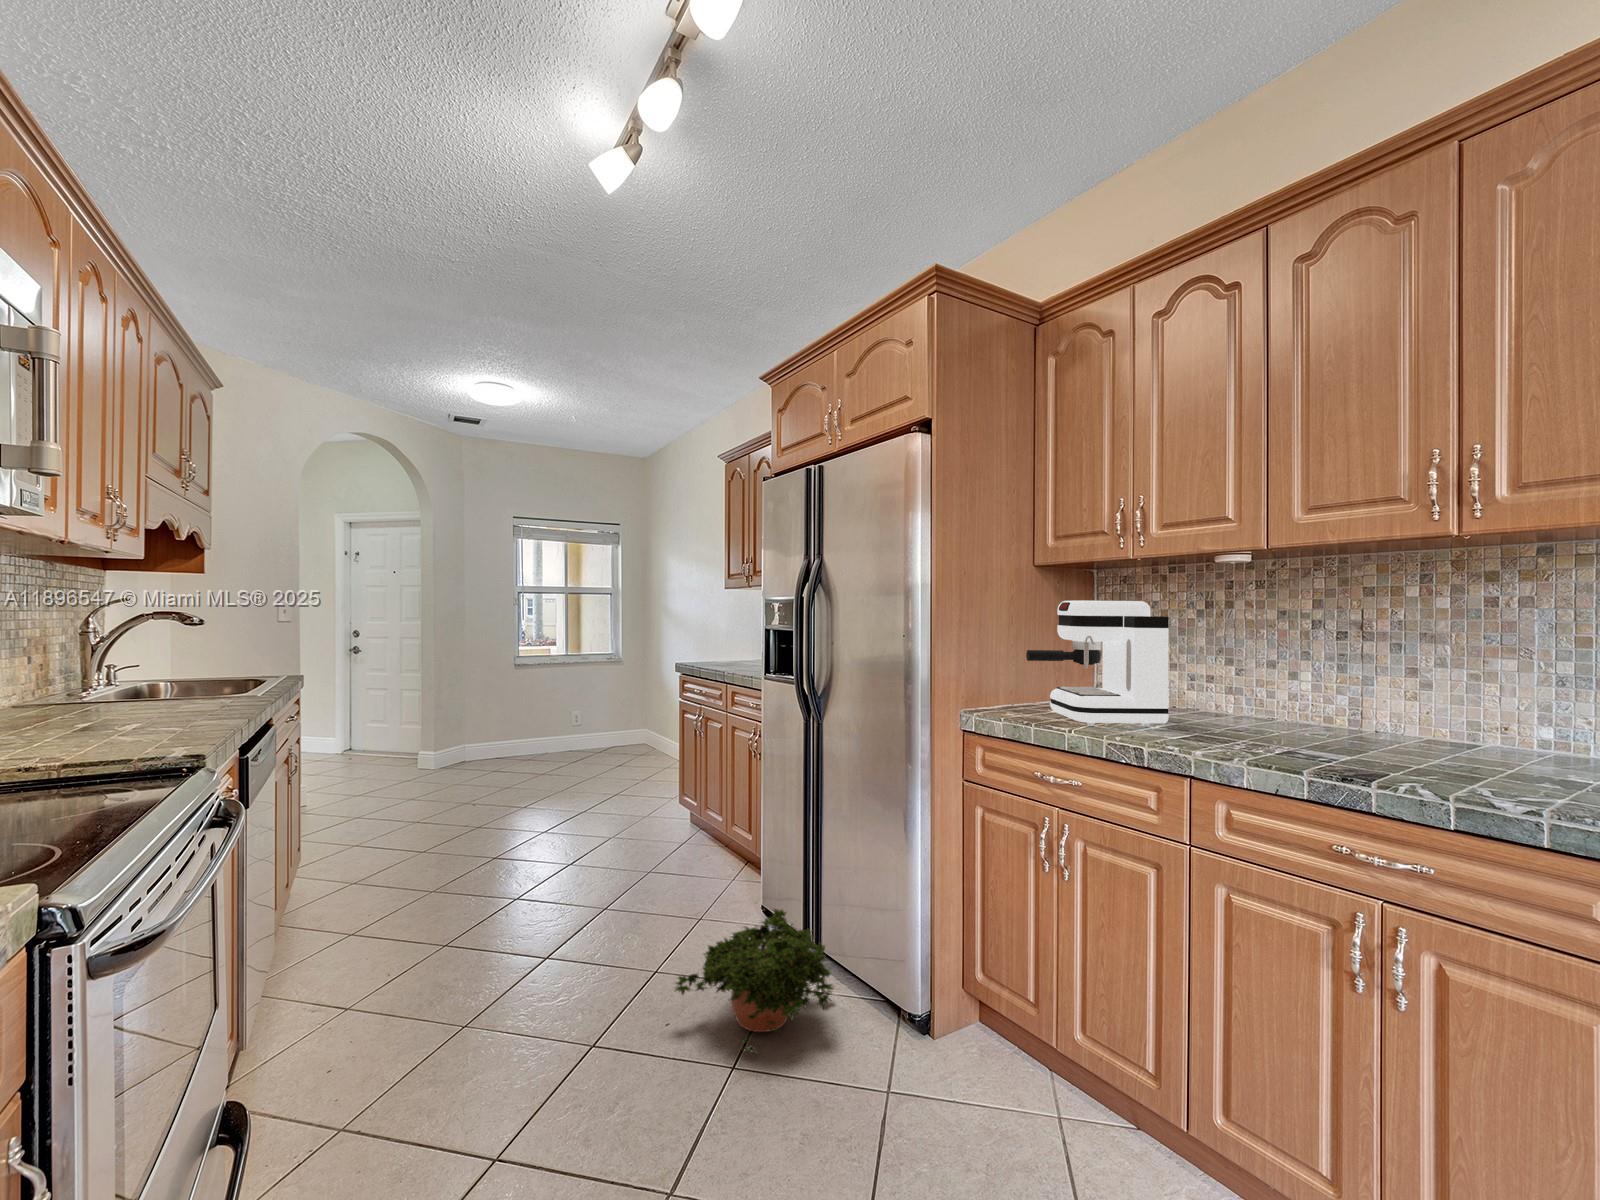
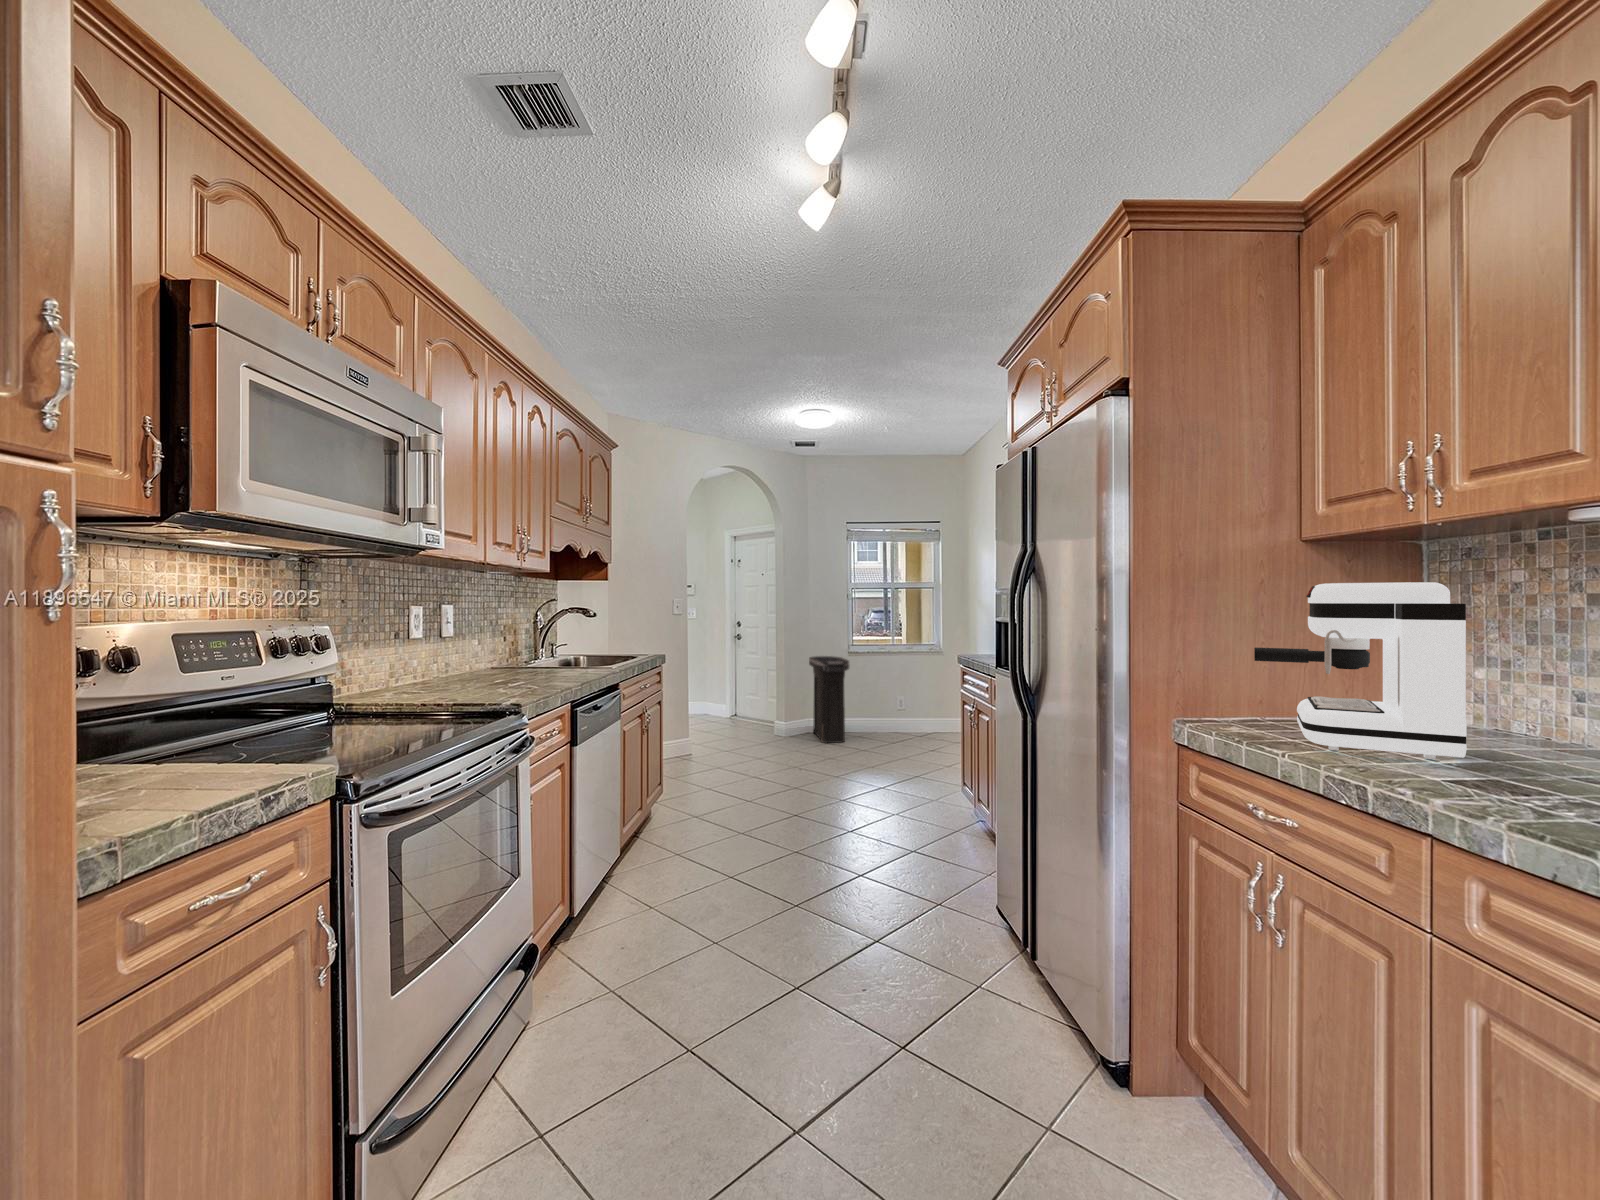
trash can: none [431,671,490,774] -> present [809,656,849,743]
potted plant: present [675,909,833,1053] -> none [865,905,1041,1047]

